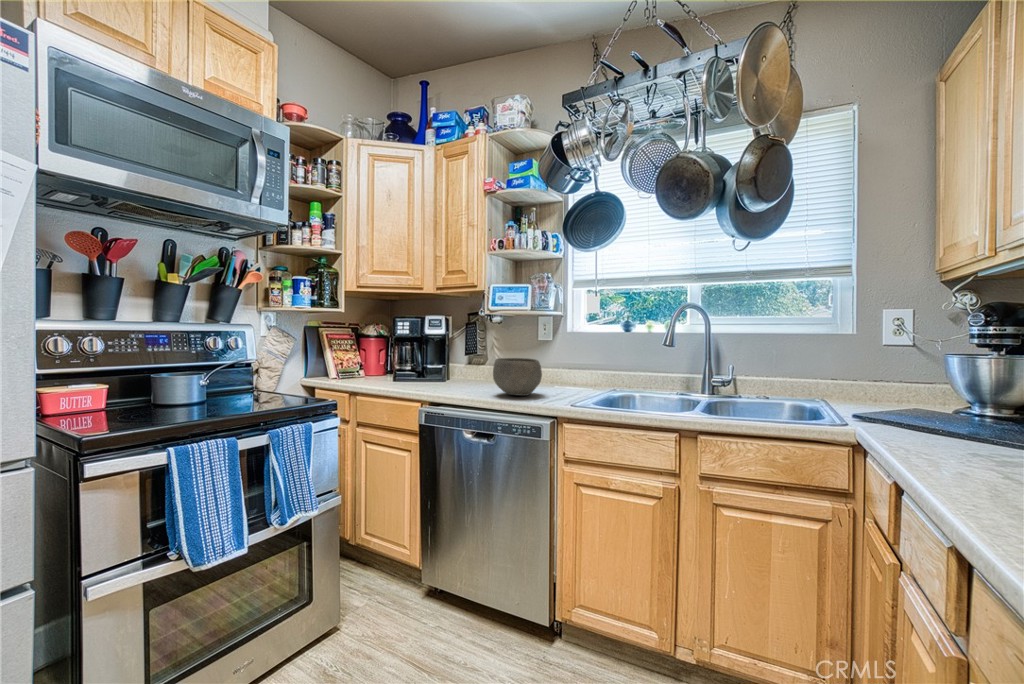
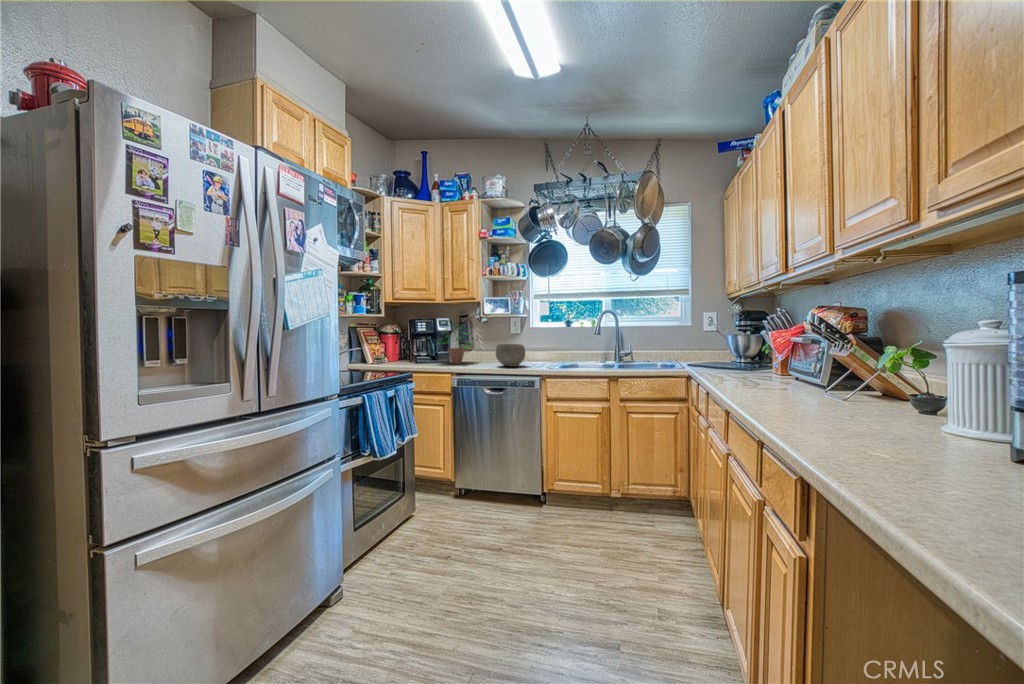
potted plant: none [412,317,485,385] -> present [442,320,473,364]

